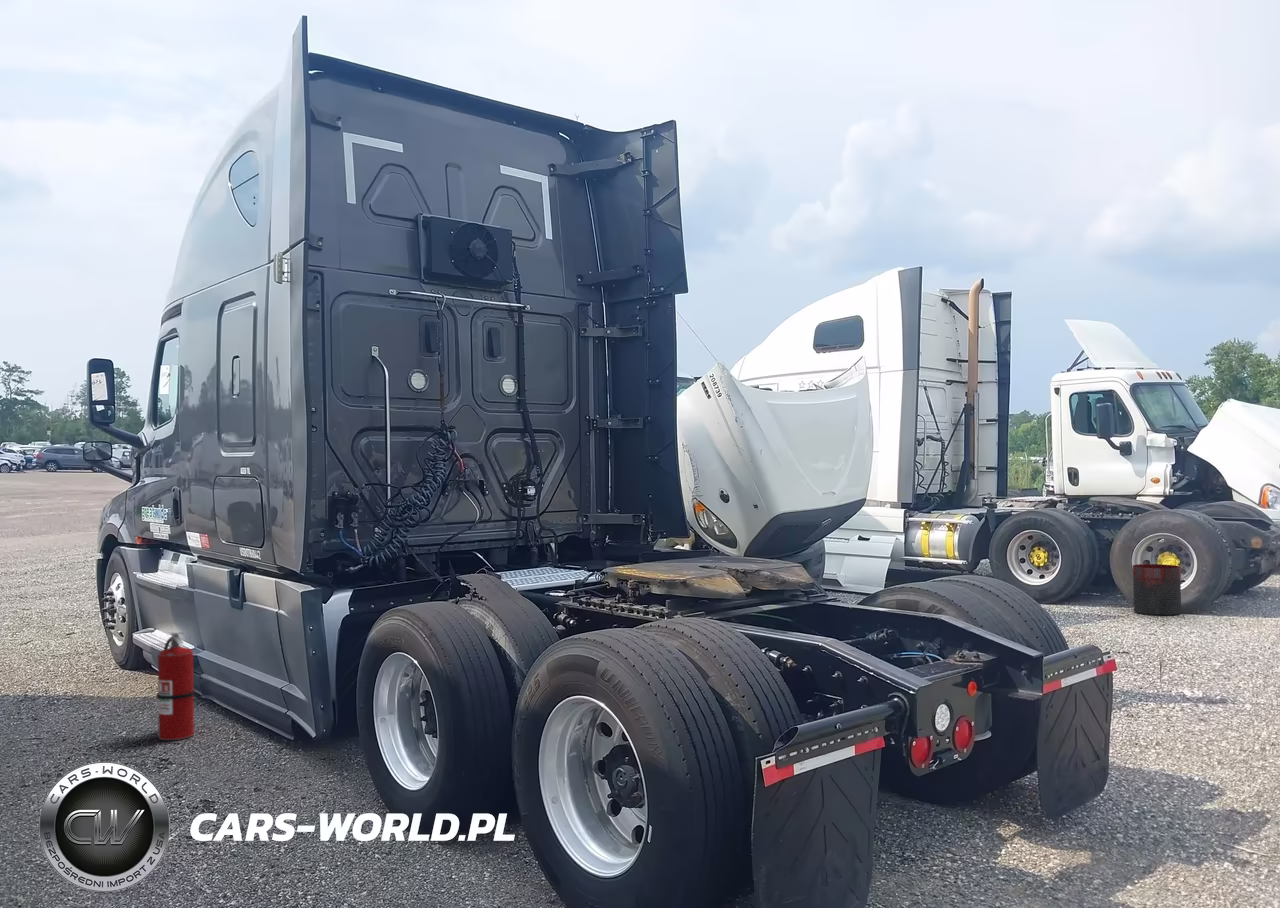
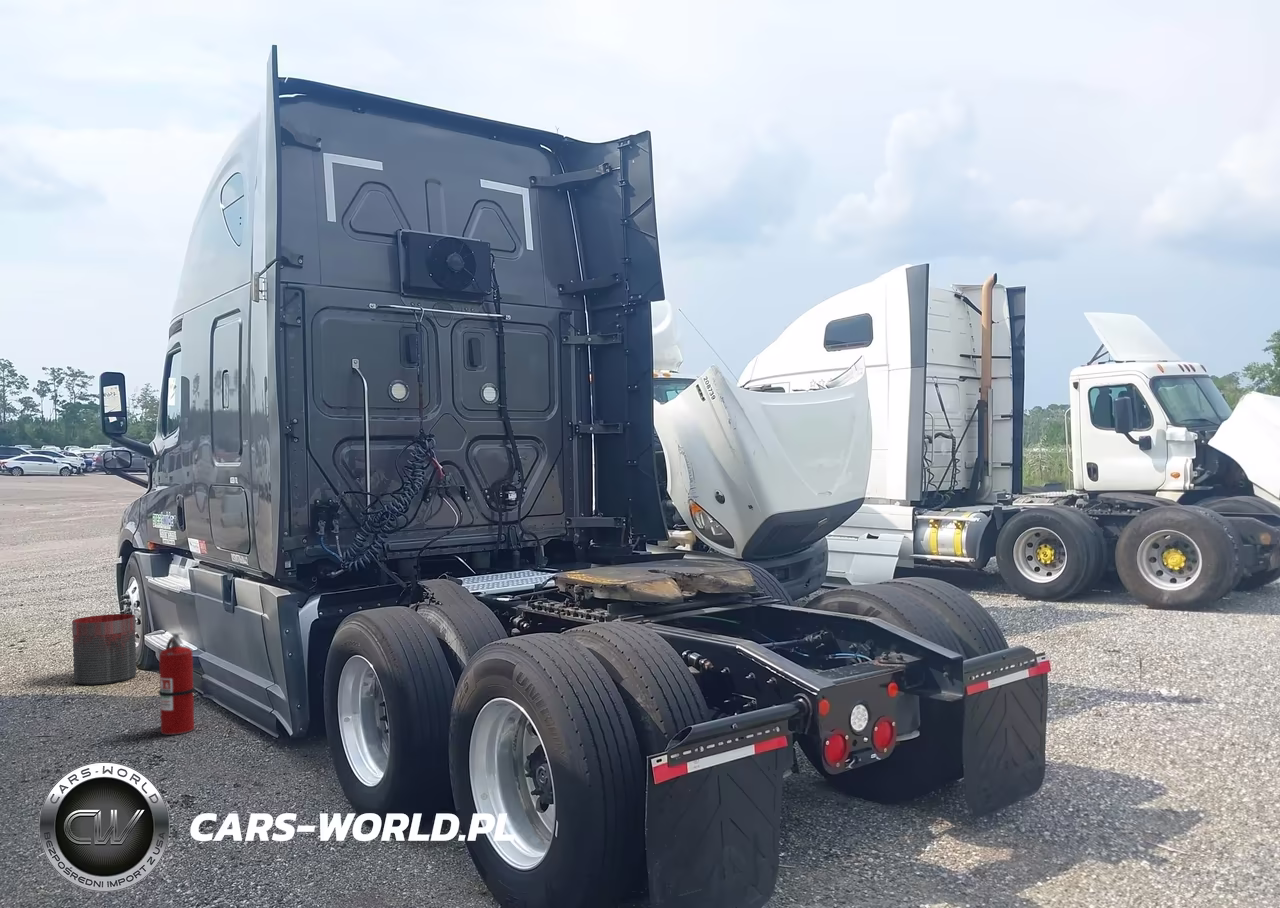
trash can: present [1133,564,1181,616] -> present [72,614,136,685]

